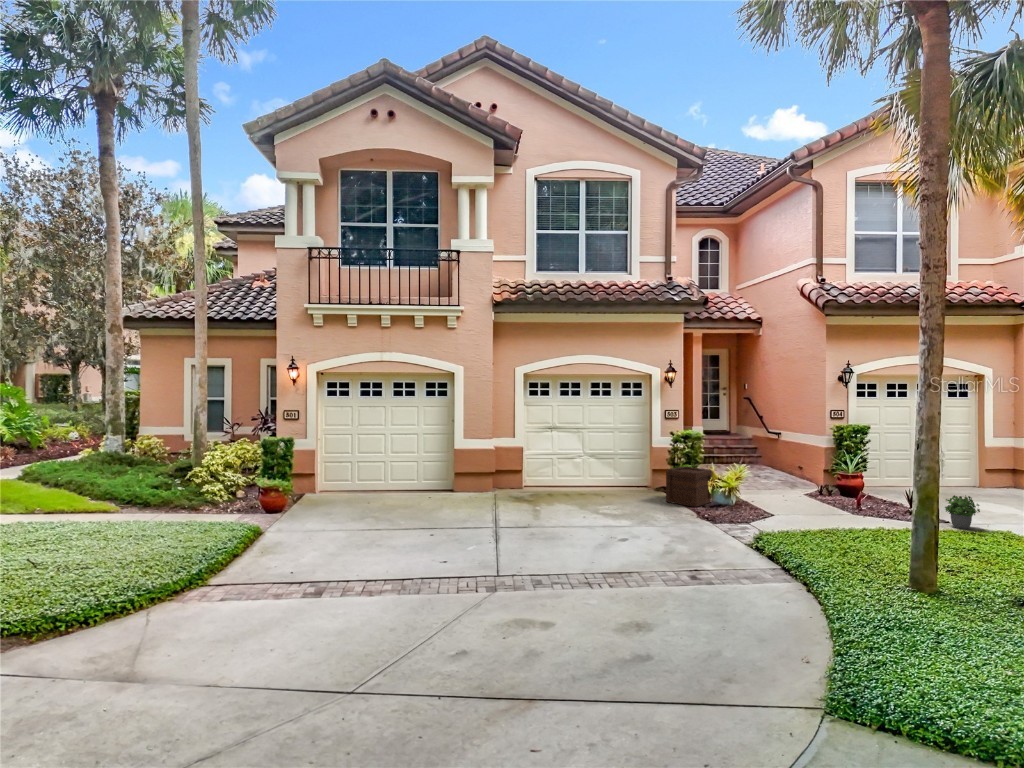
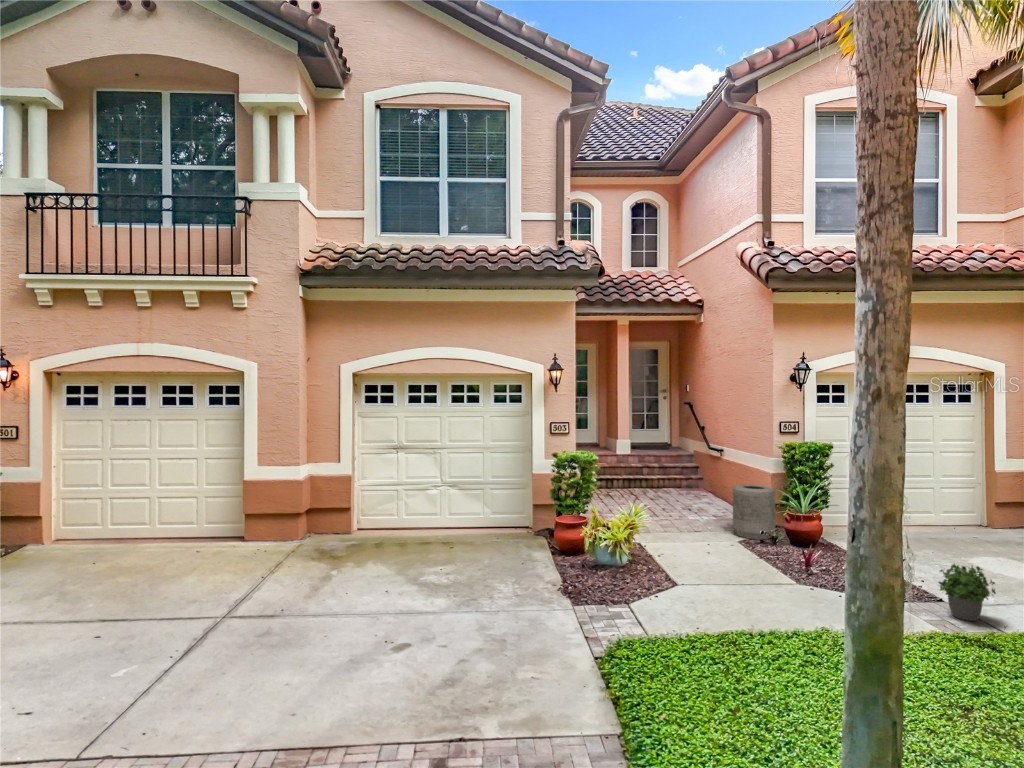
trash can: none [796,455,828,493] -> present [733,484,775,539]
wooden crate: present [666,466,713,507] -> none [533,504,600,569]

